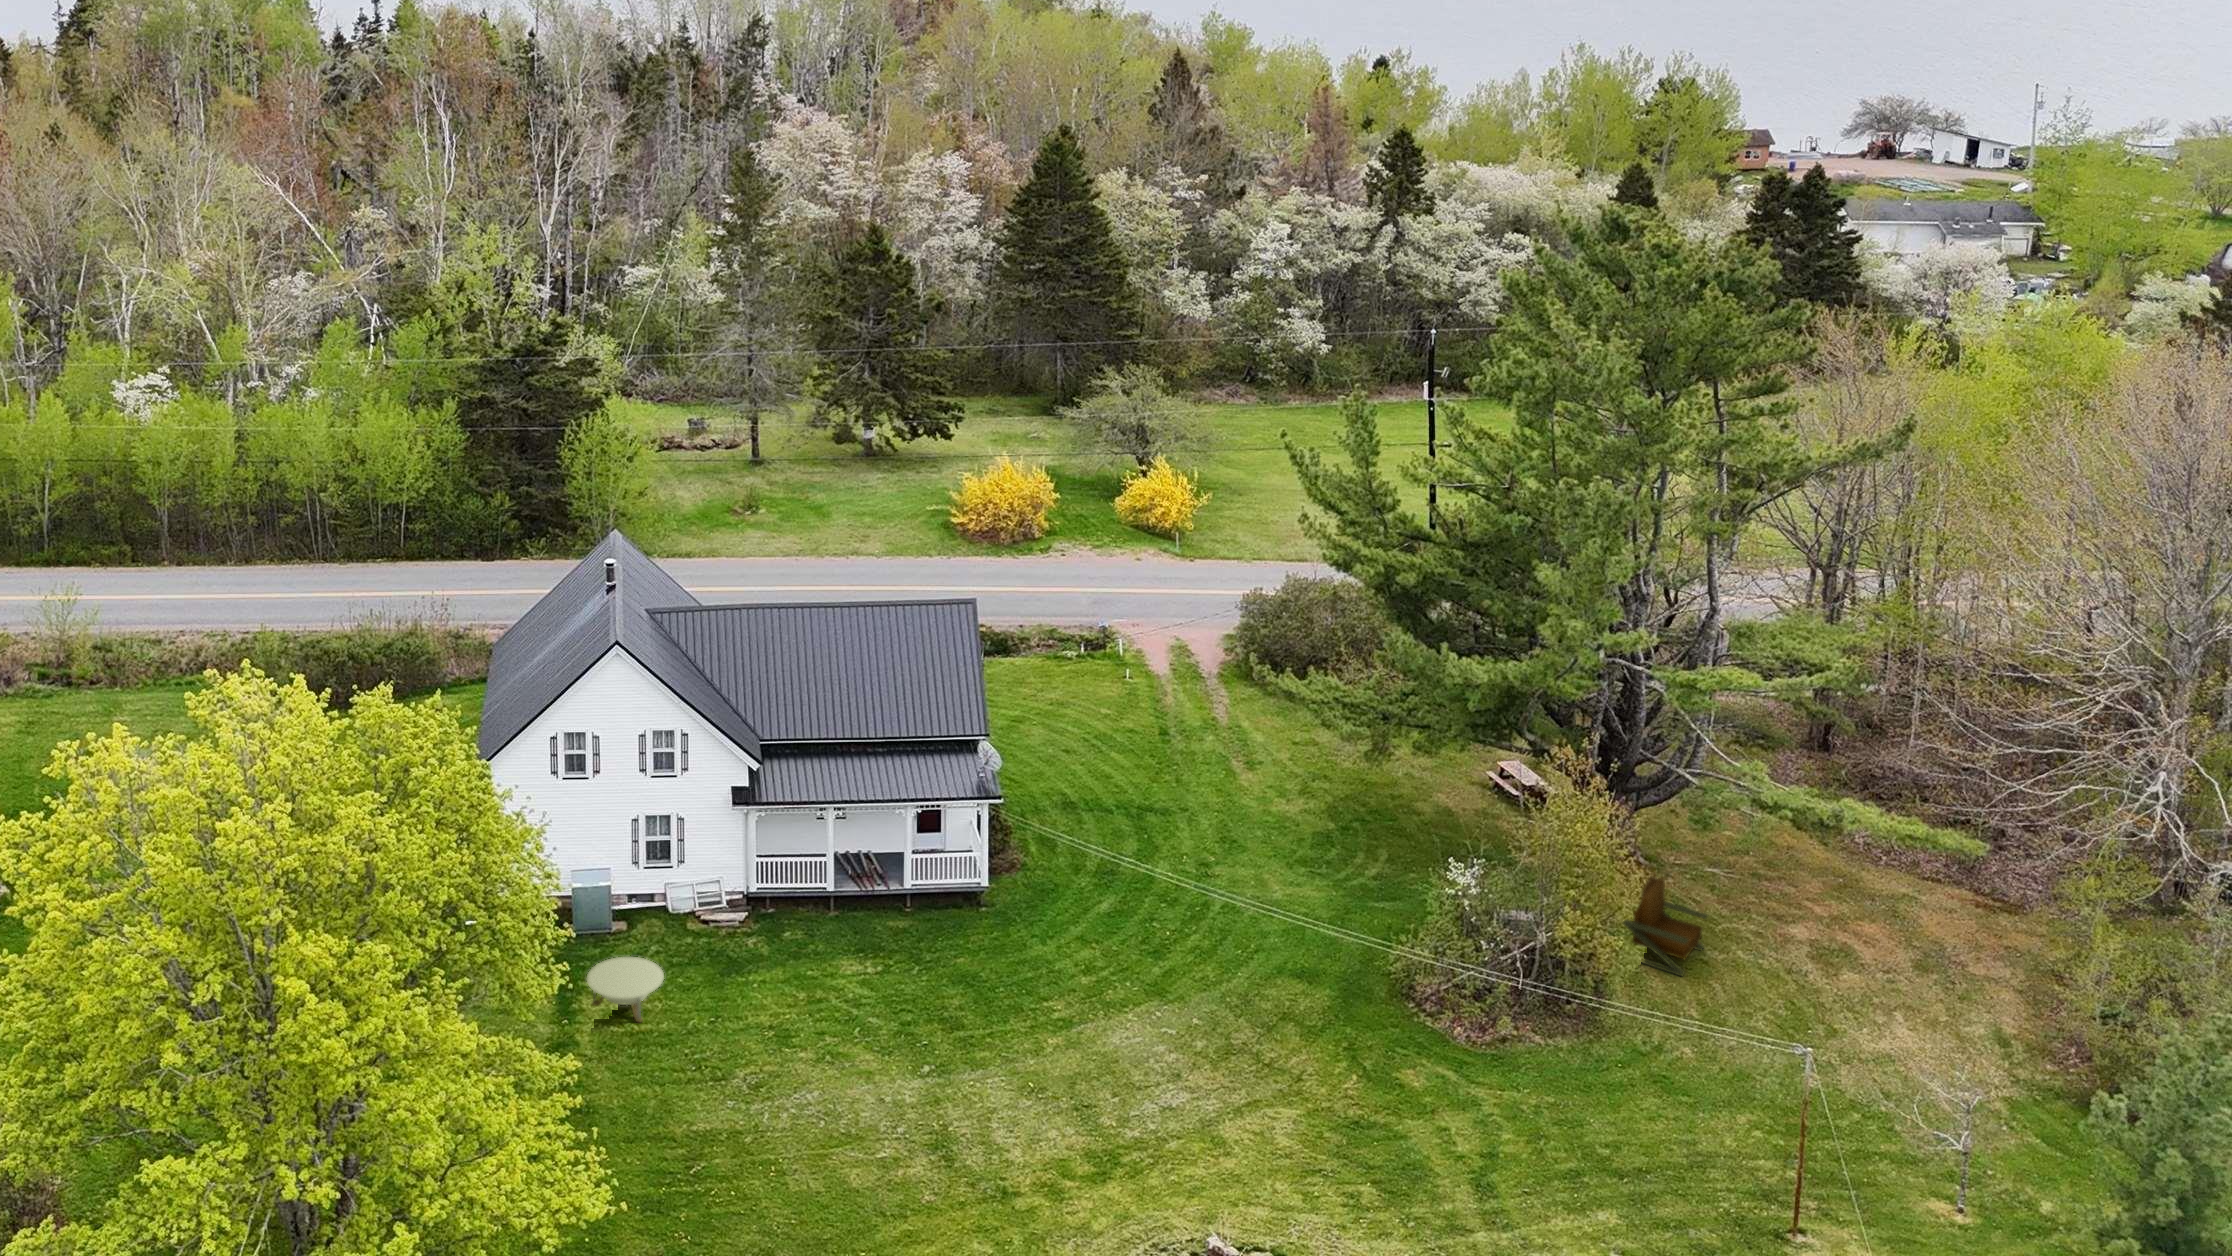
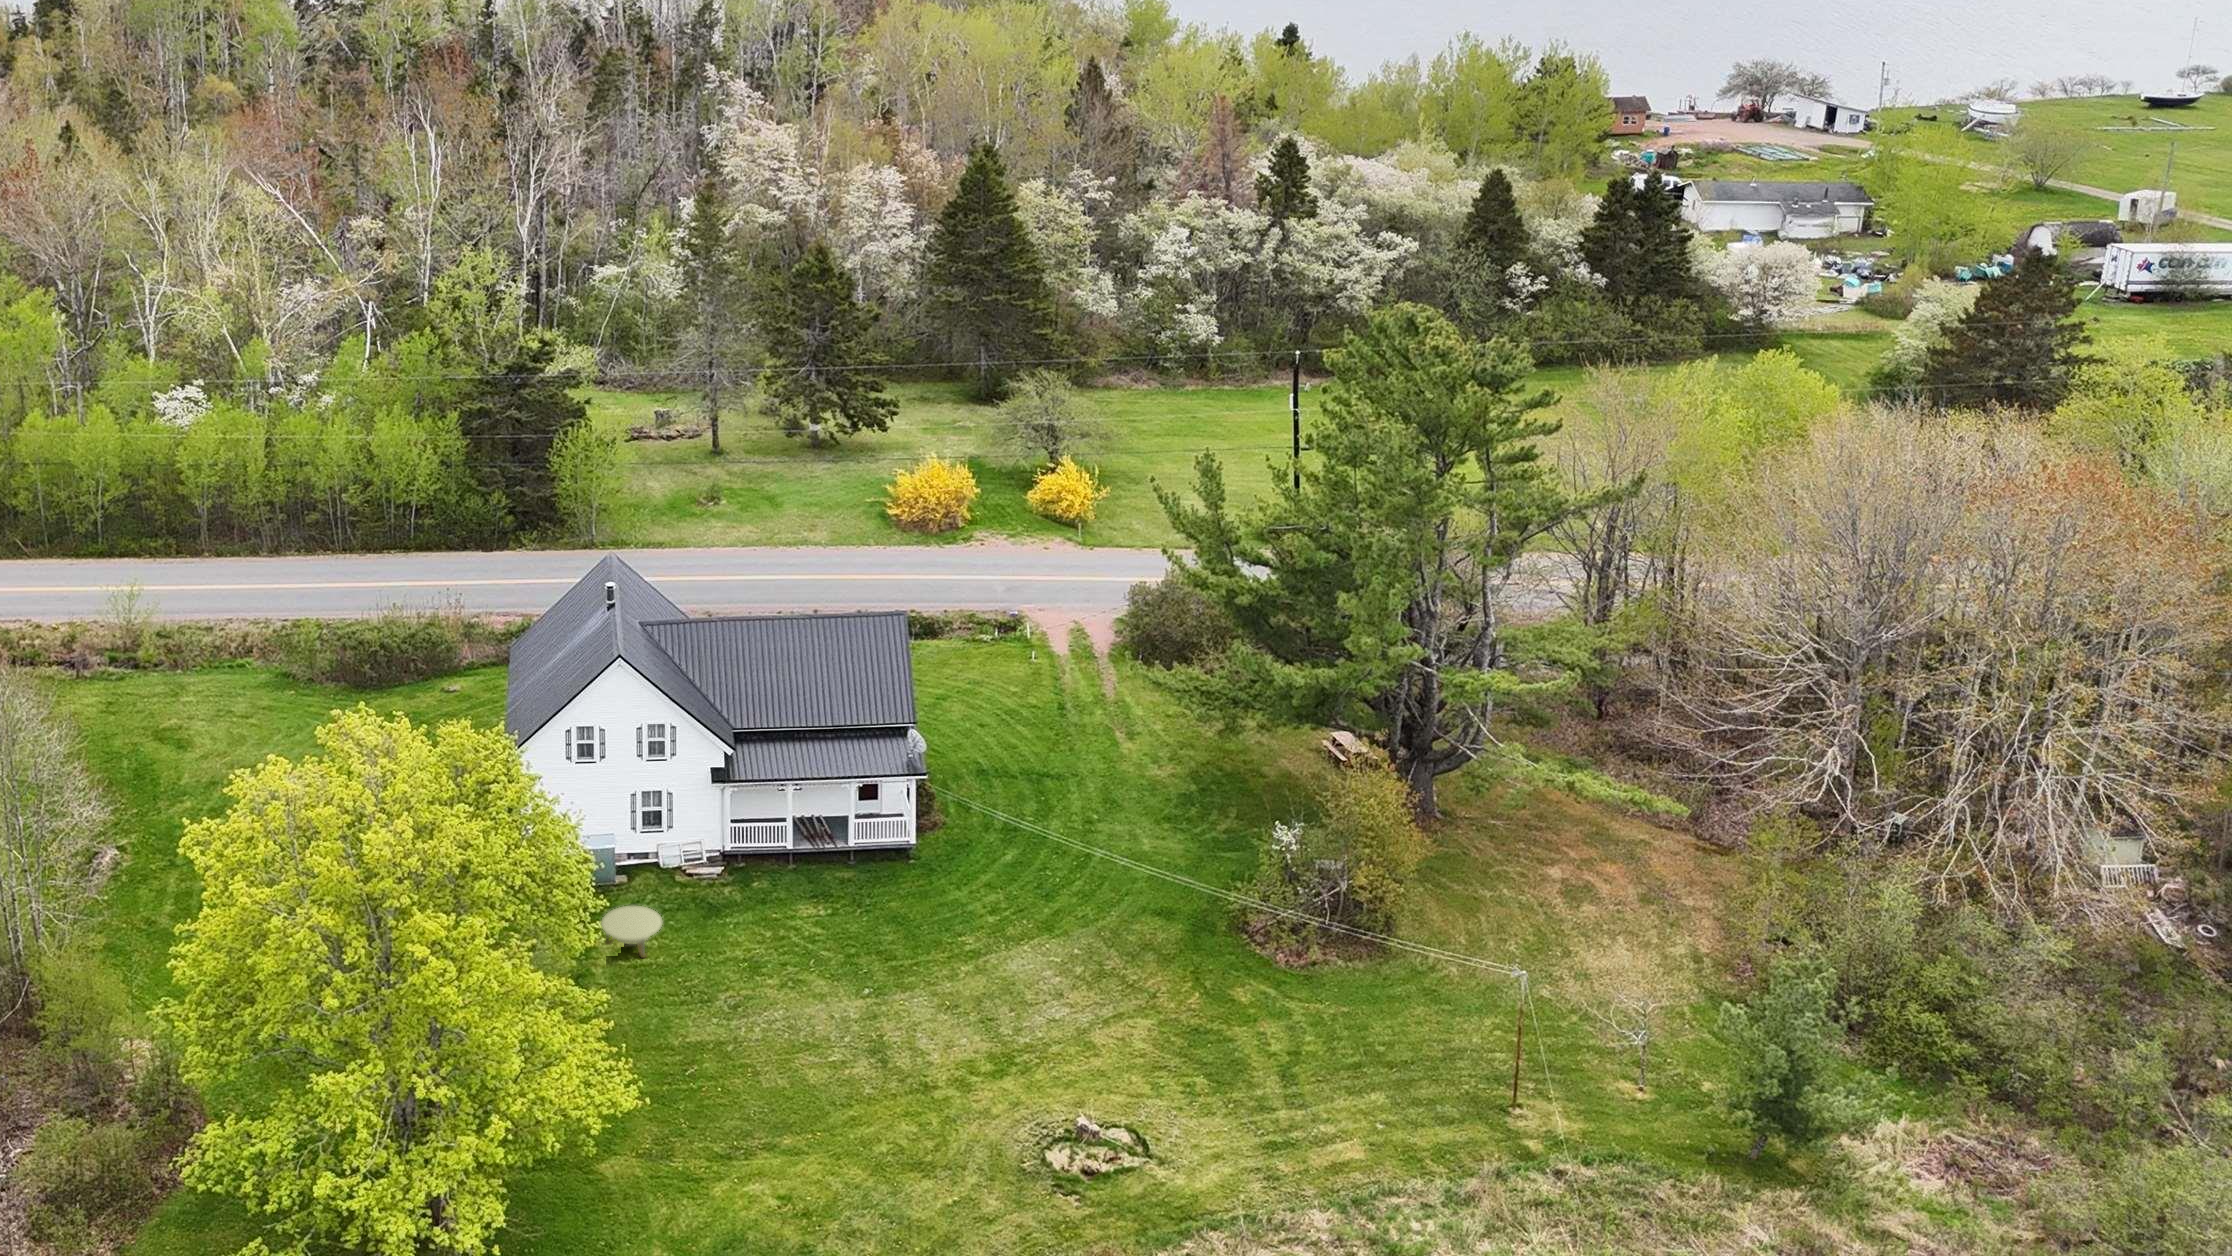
lounge chair: present [1623,877,1707,976] -> none [1411,833,1479,912]

